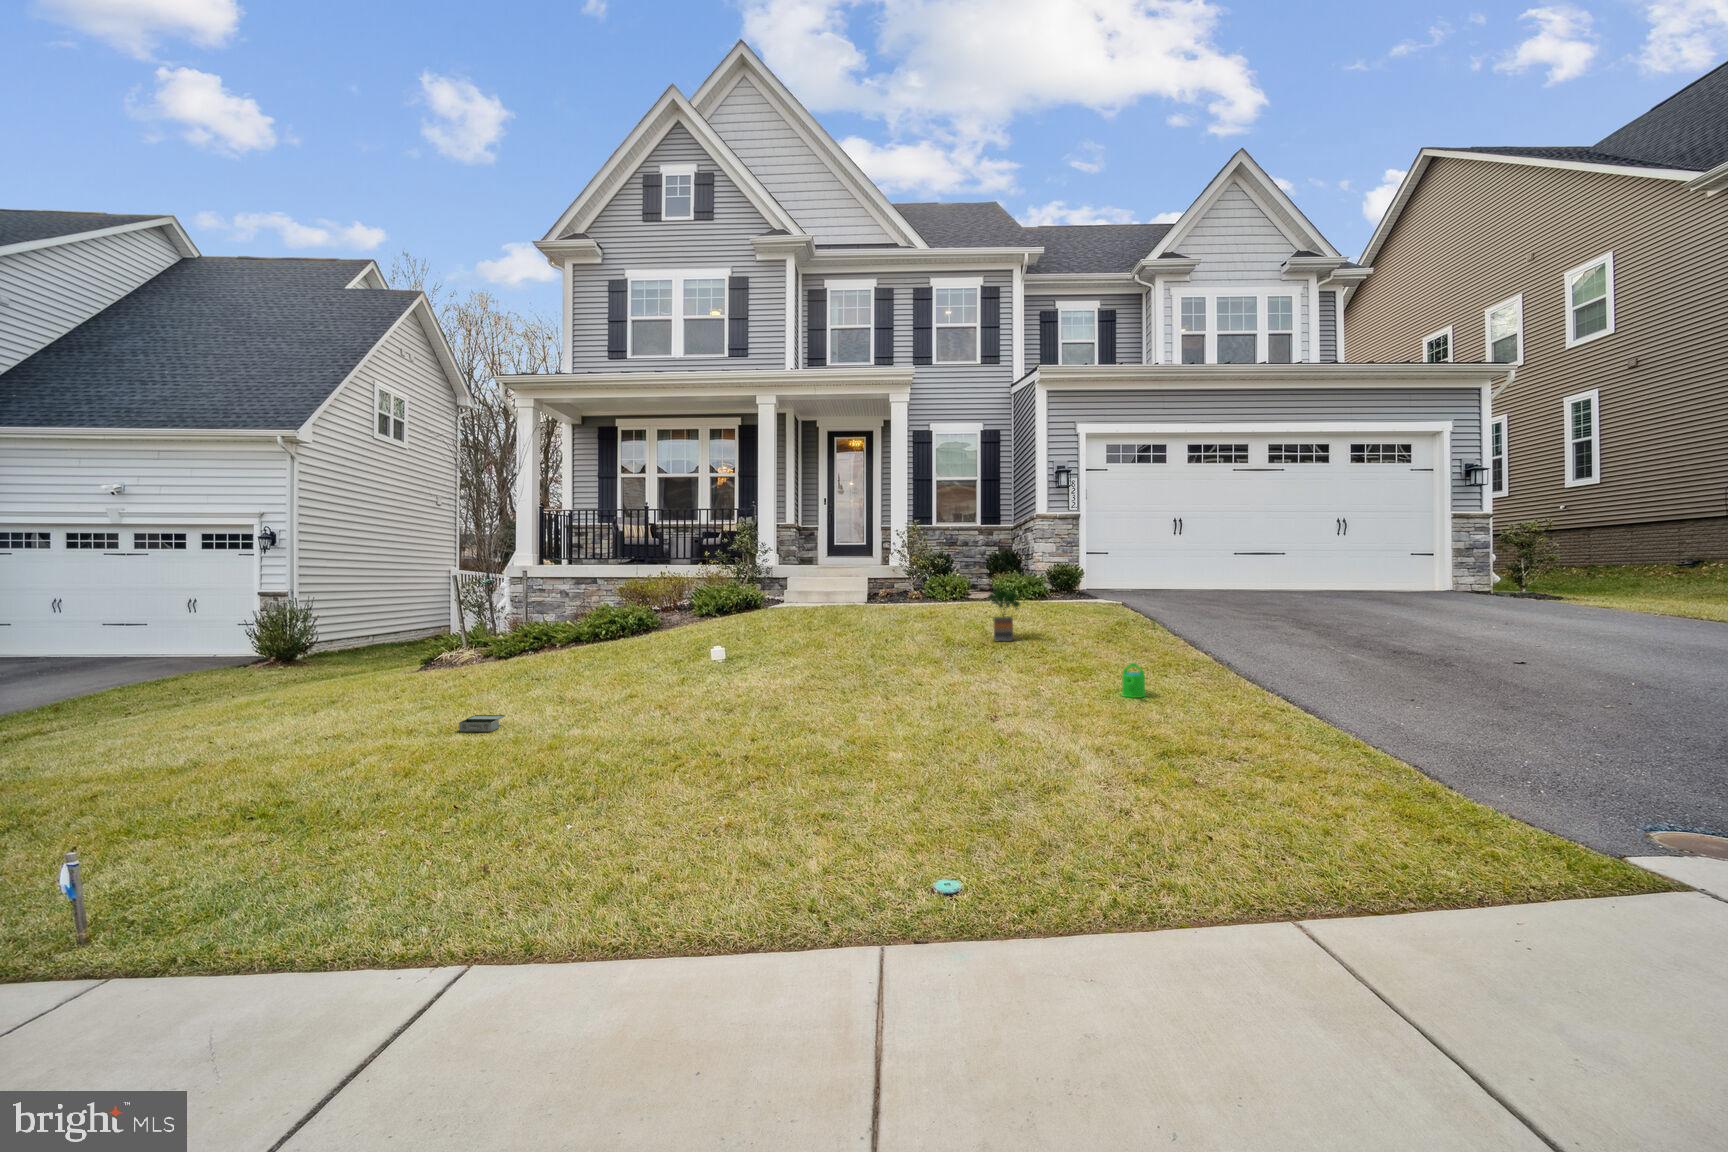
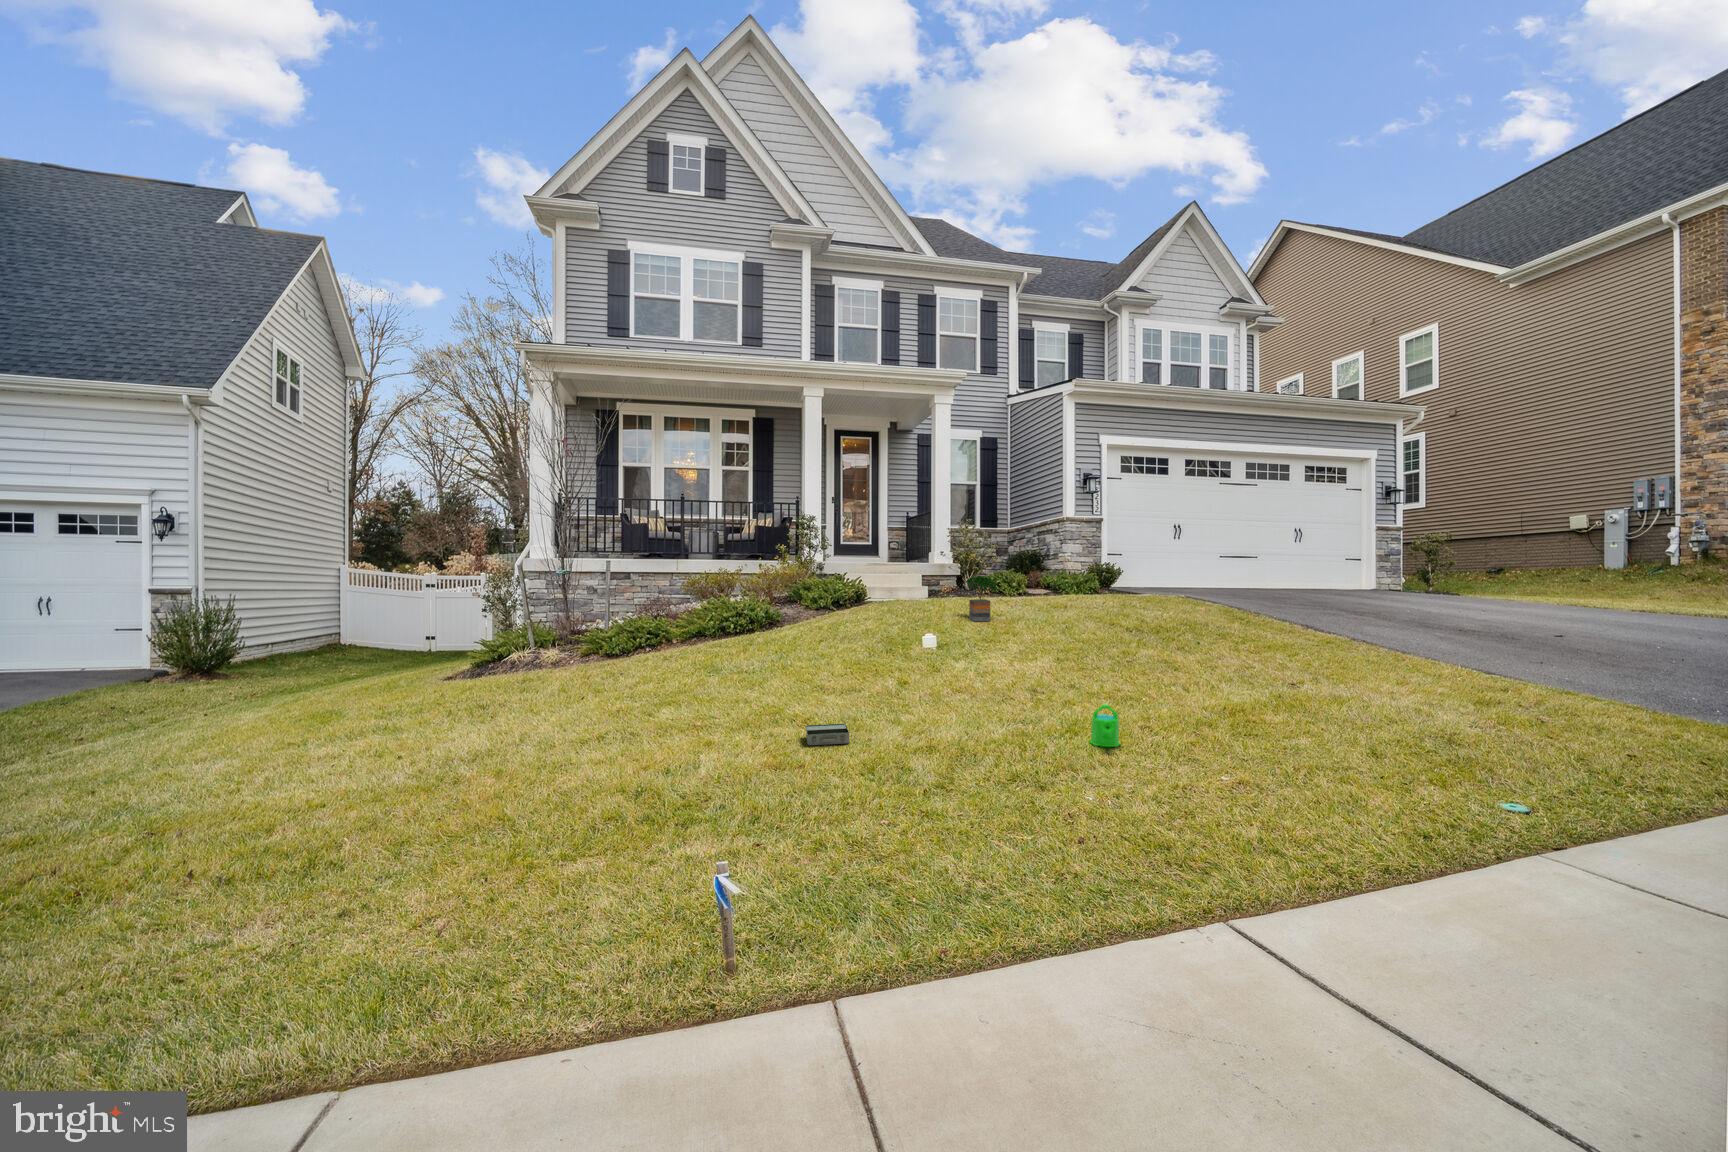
potted tree: present [988,591,1020,641] -> present [966,576,997,621]
watering can: present [1121,663,1146,698] -> present [1090,704,1120,747]

